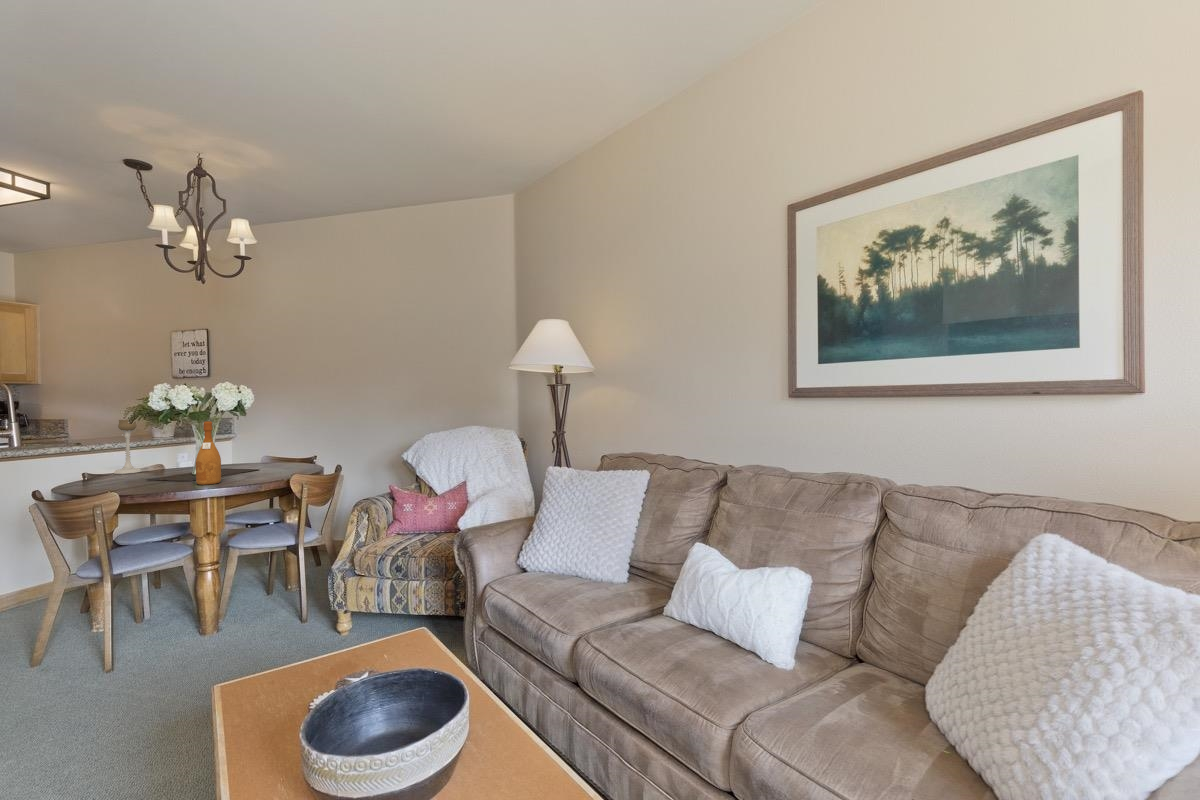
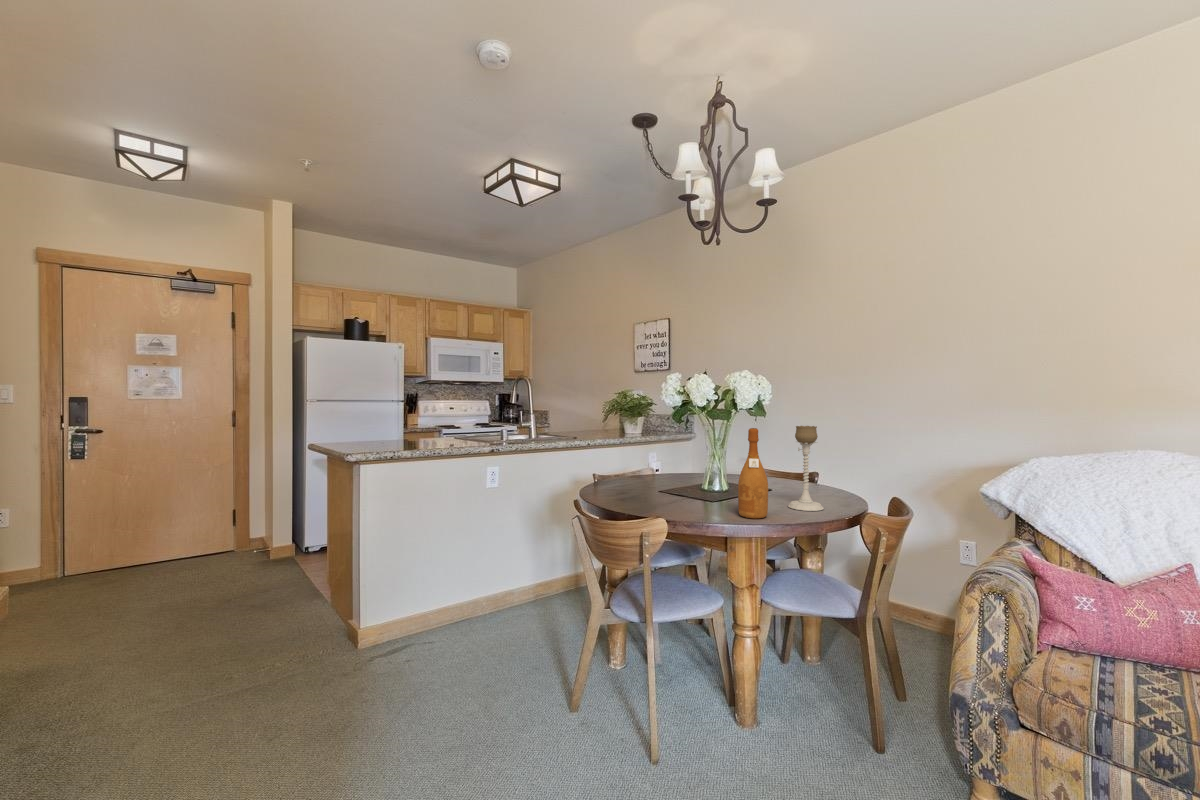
candle holder: present [114,420,142,474] -> present [788,426,824,511]

